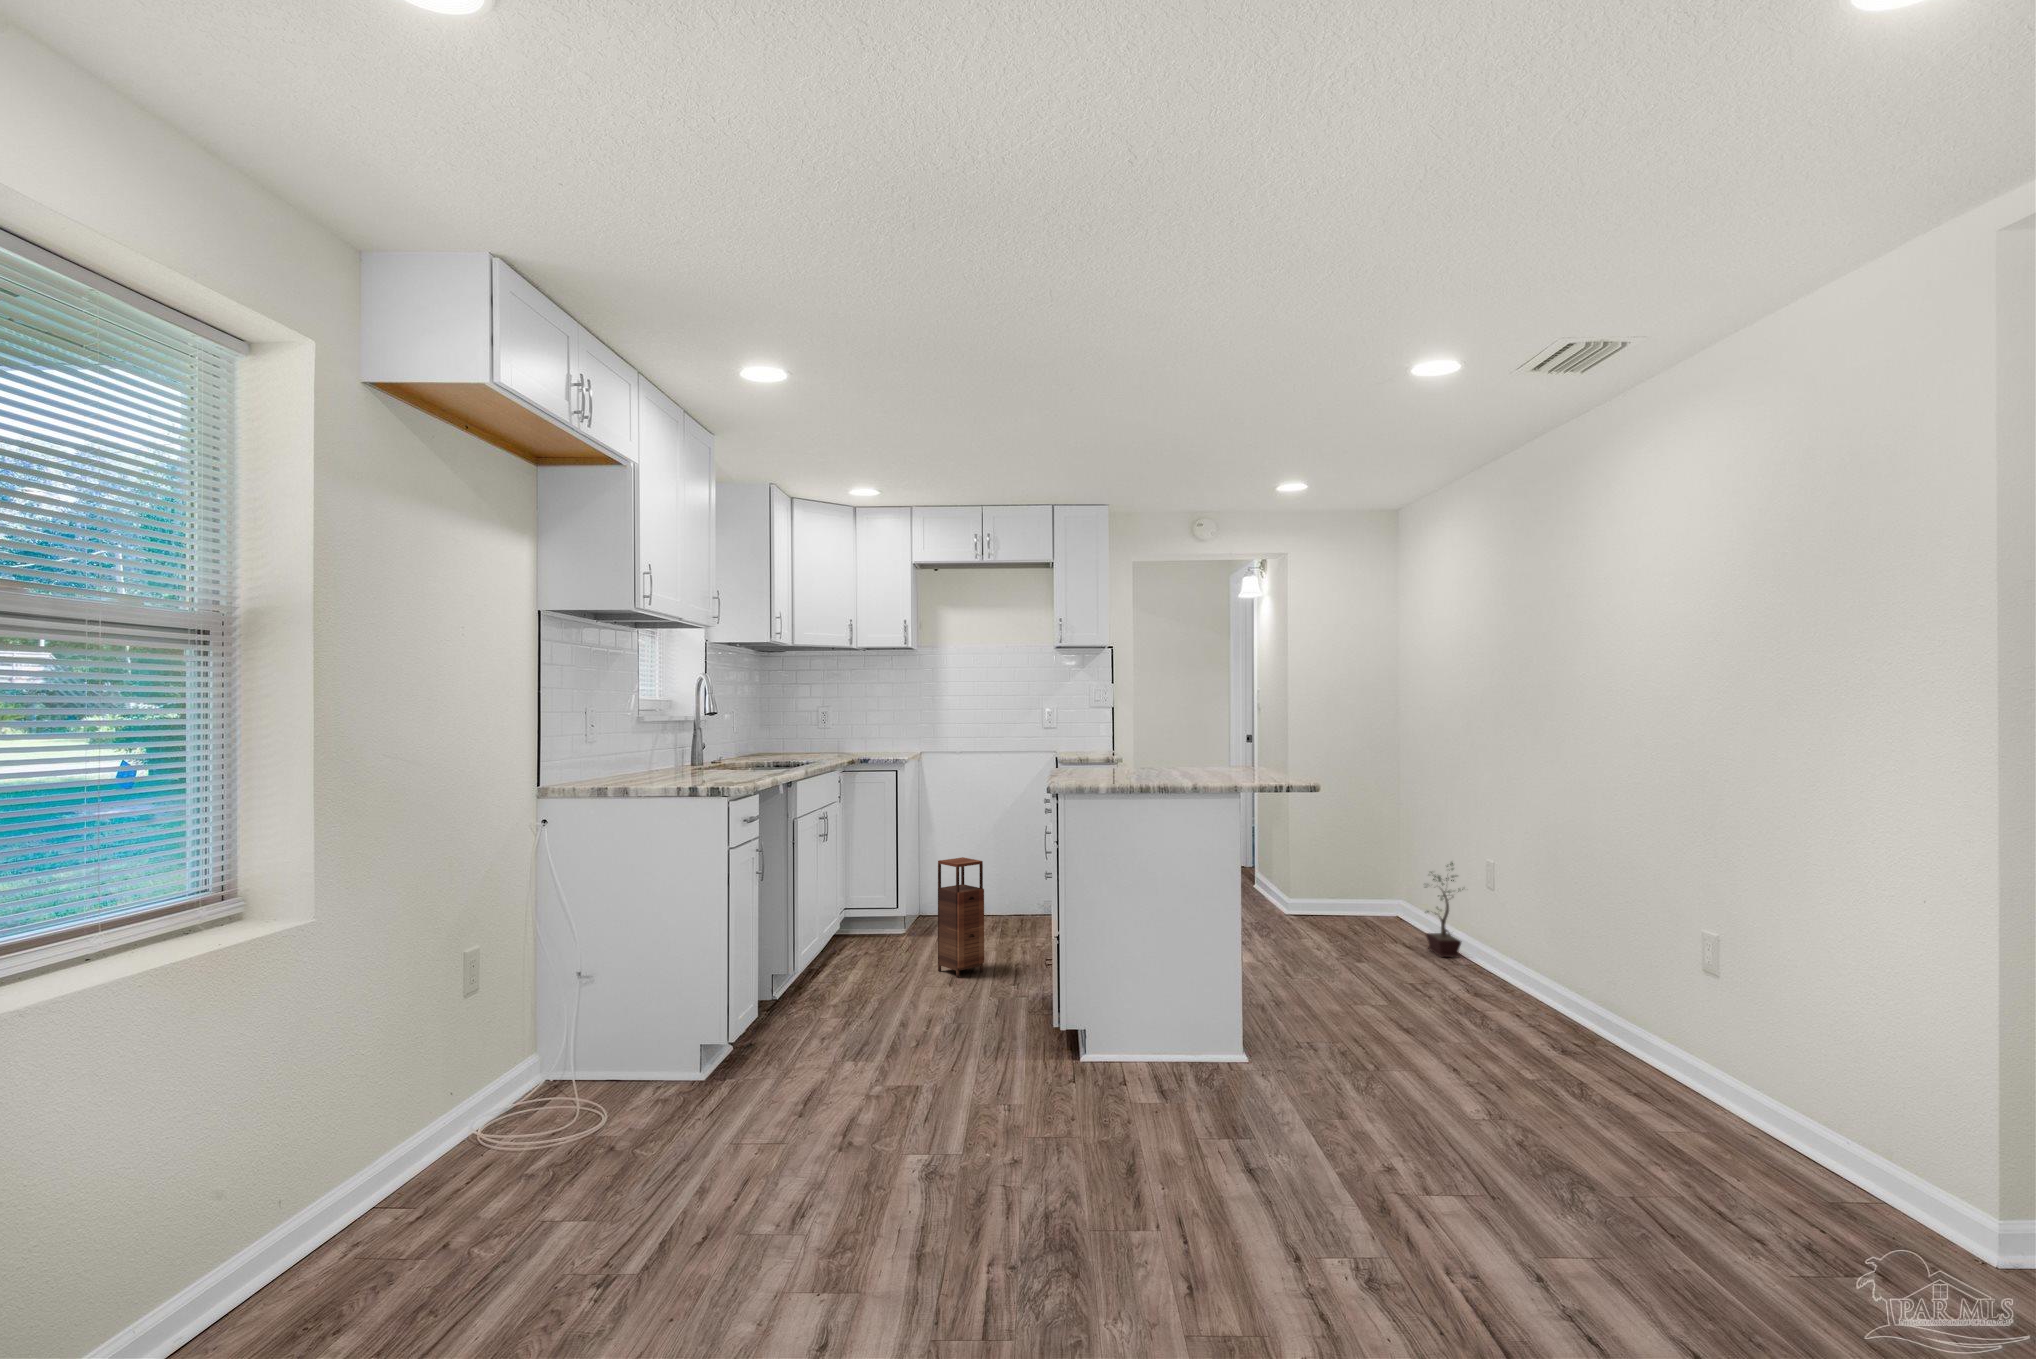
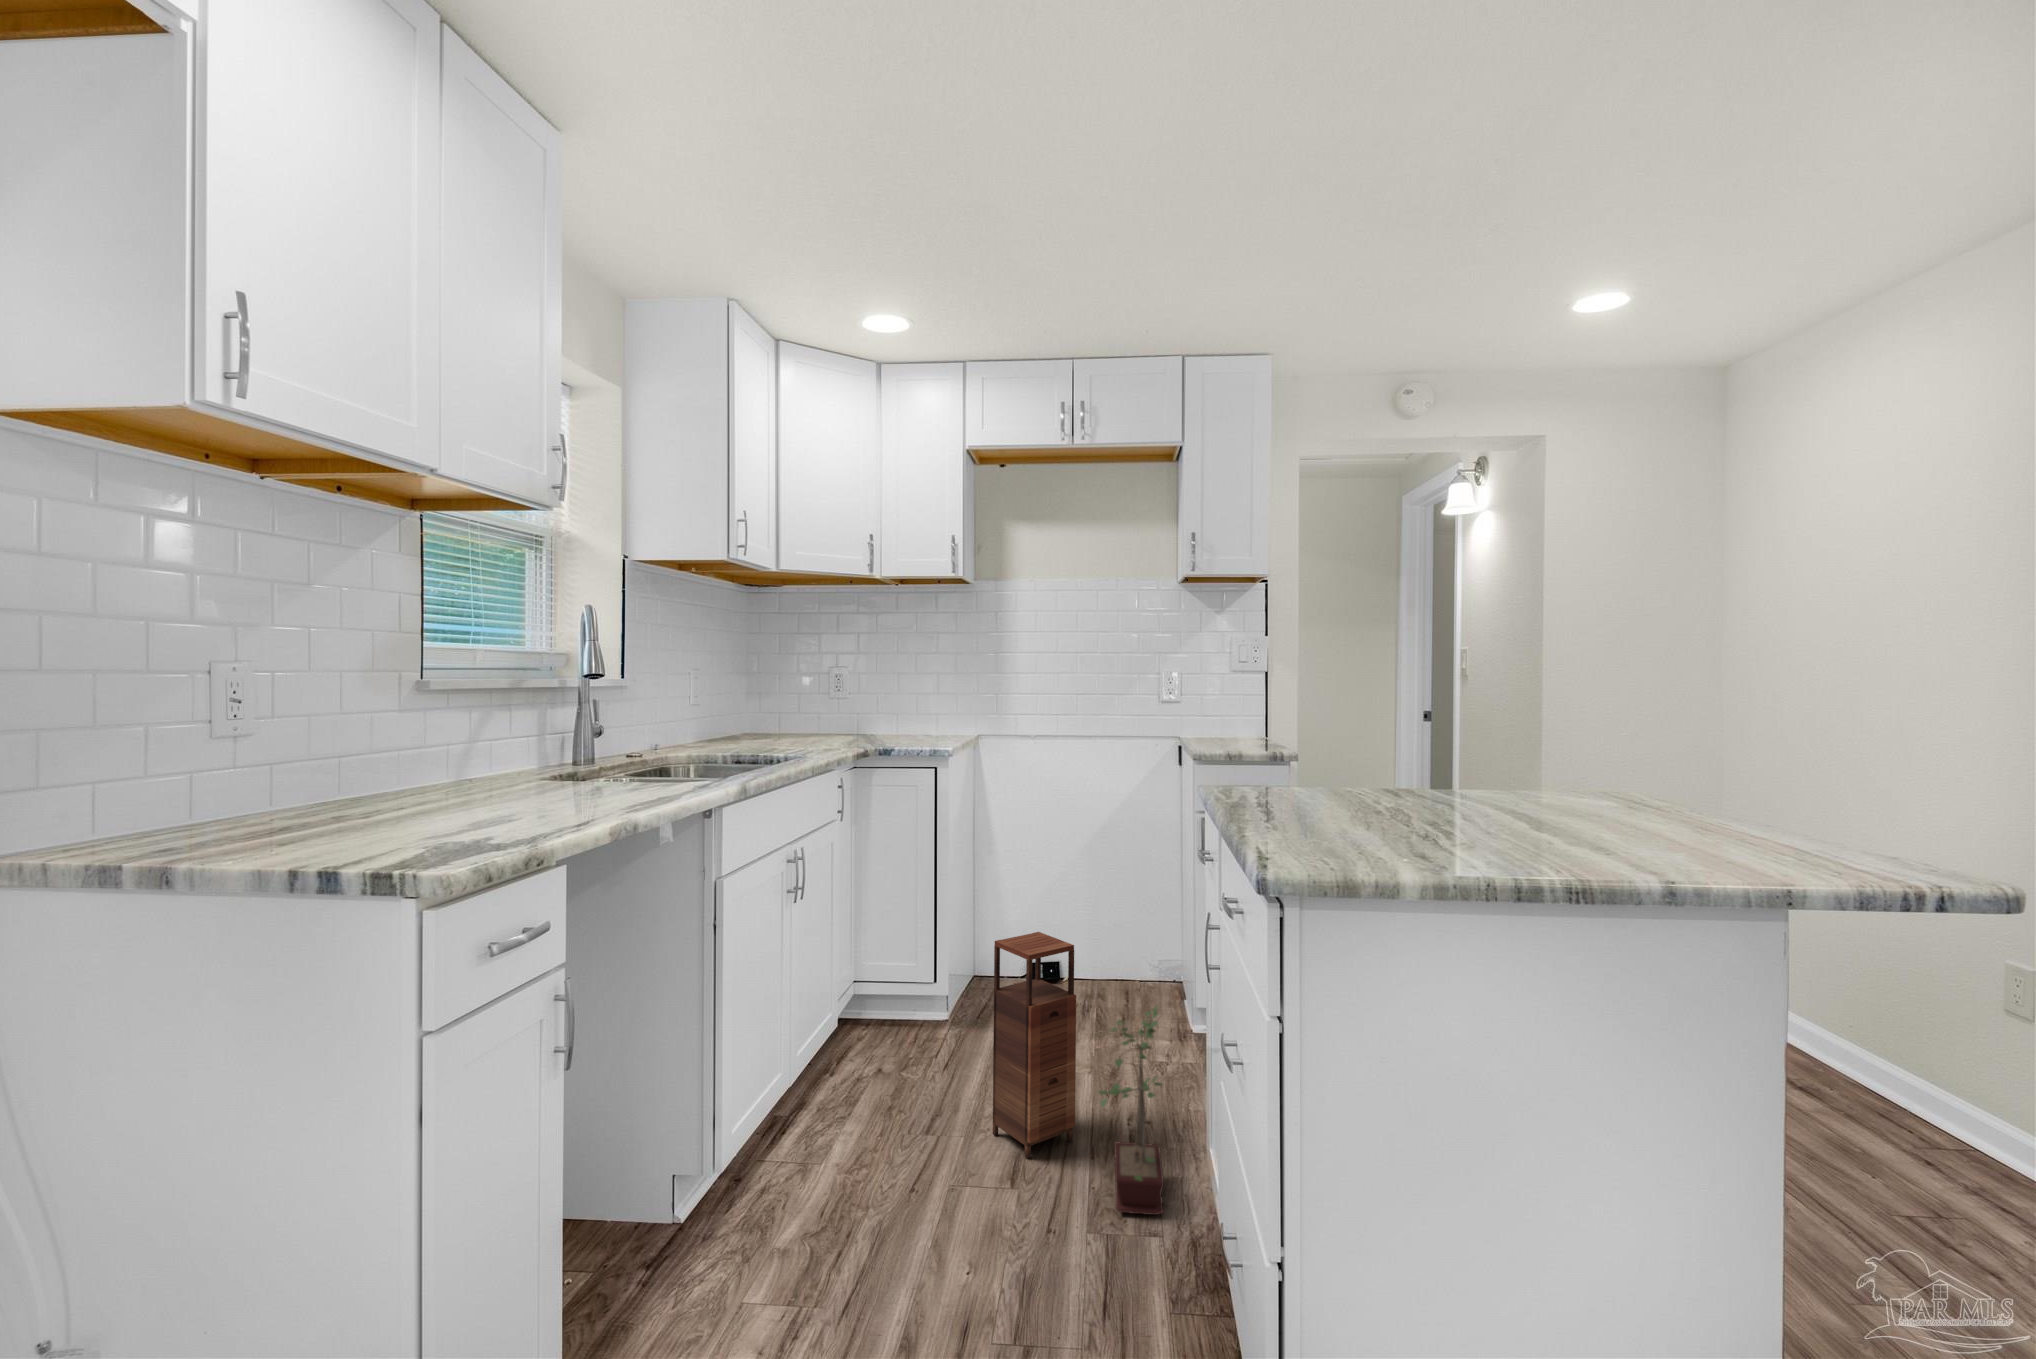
potted plant: present [1426,862,1463,957] -> present [1099,1007,1164,1215]

